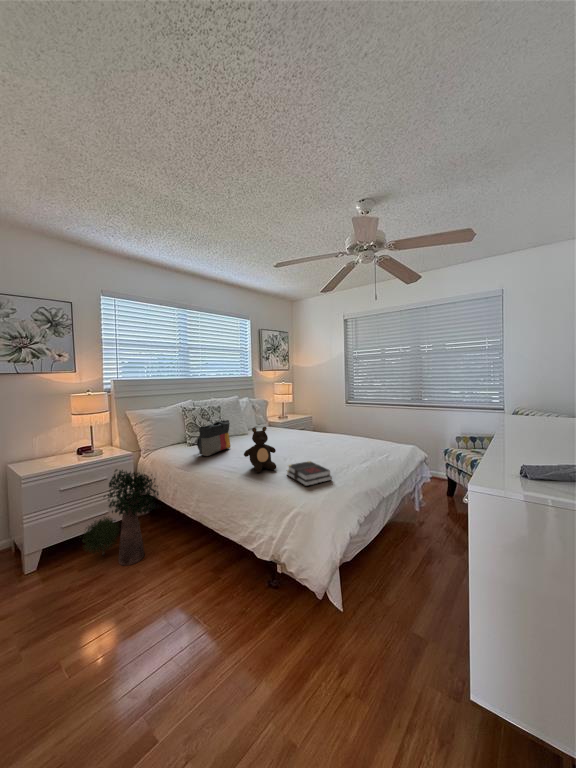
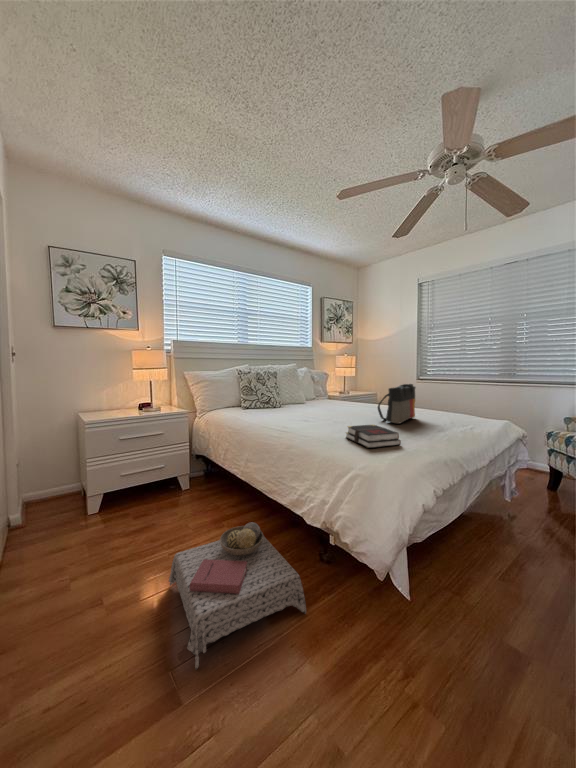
tote bag: present [197,420,230,456] -> present [378,384,415,423]
teddy bear: present [244,427,276,473] -> none [298,385,334,434]
potted plant: present [83,469,159,565] -> none [137,422,210,518]
ottoman: none [127,565,259,718] -> present [169,522,306,669]

